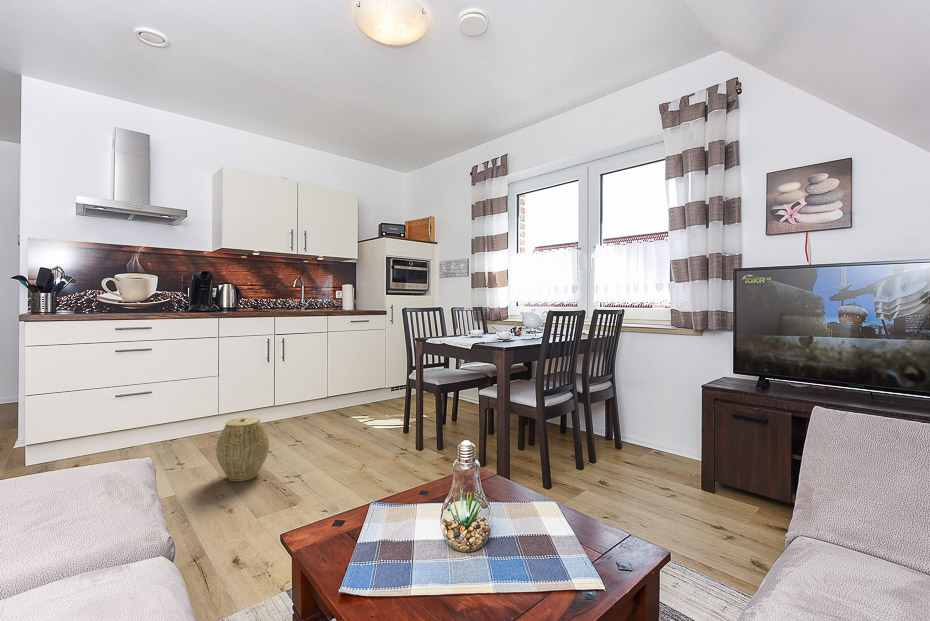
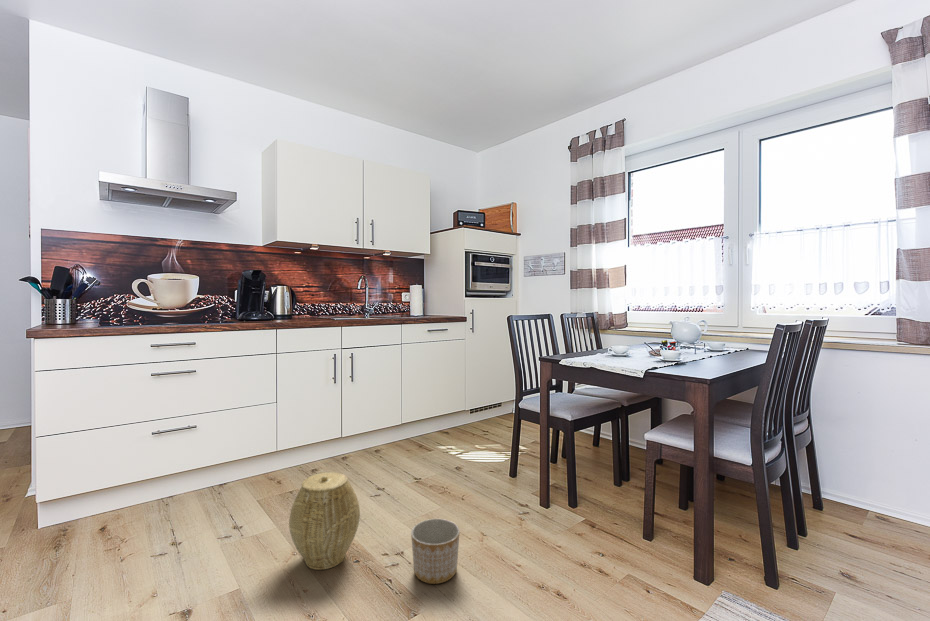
planter: none [301,447,336,486] -> present [411,519,460,584]

